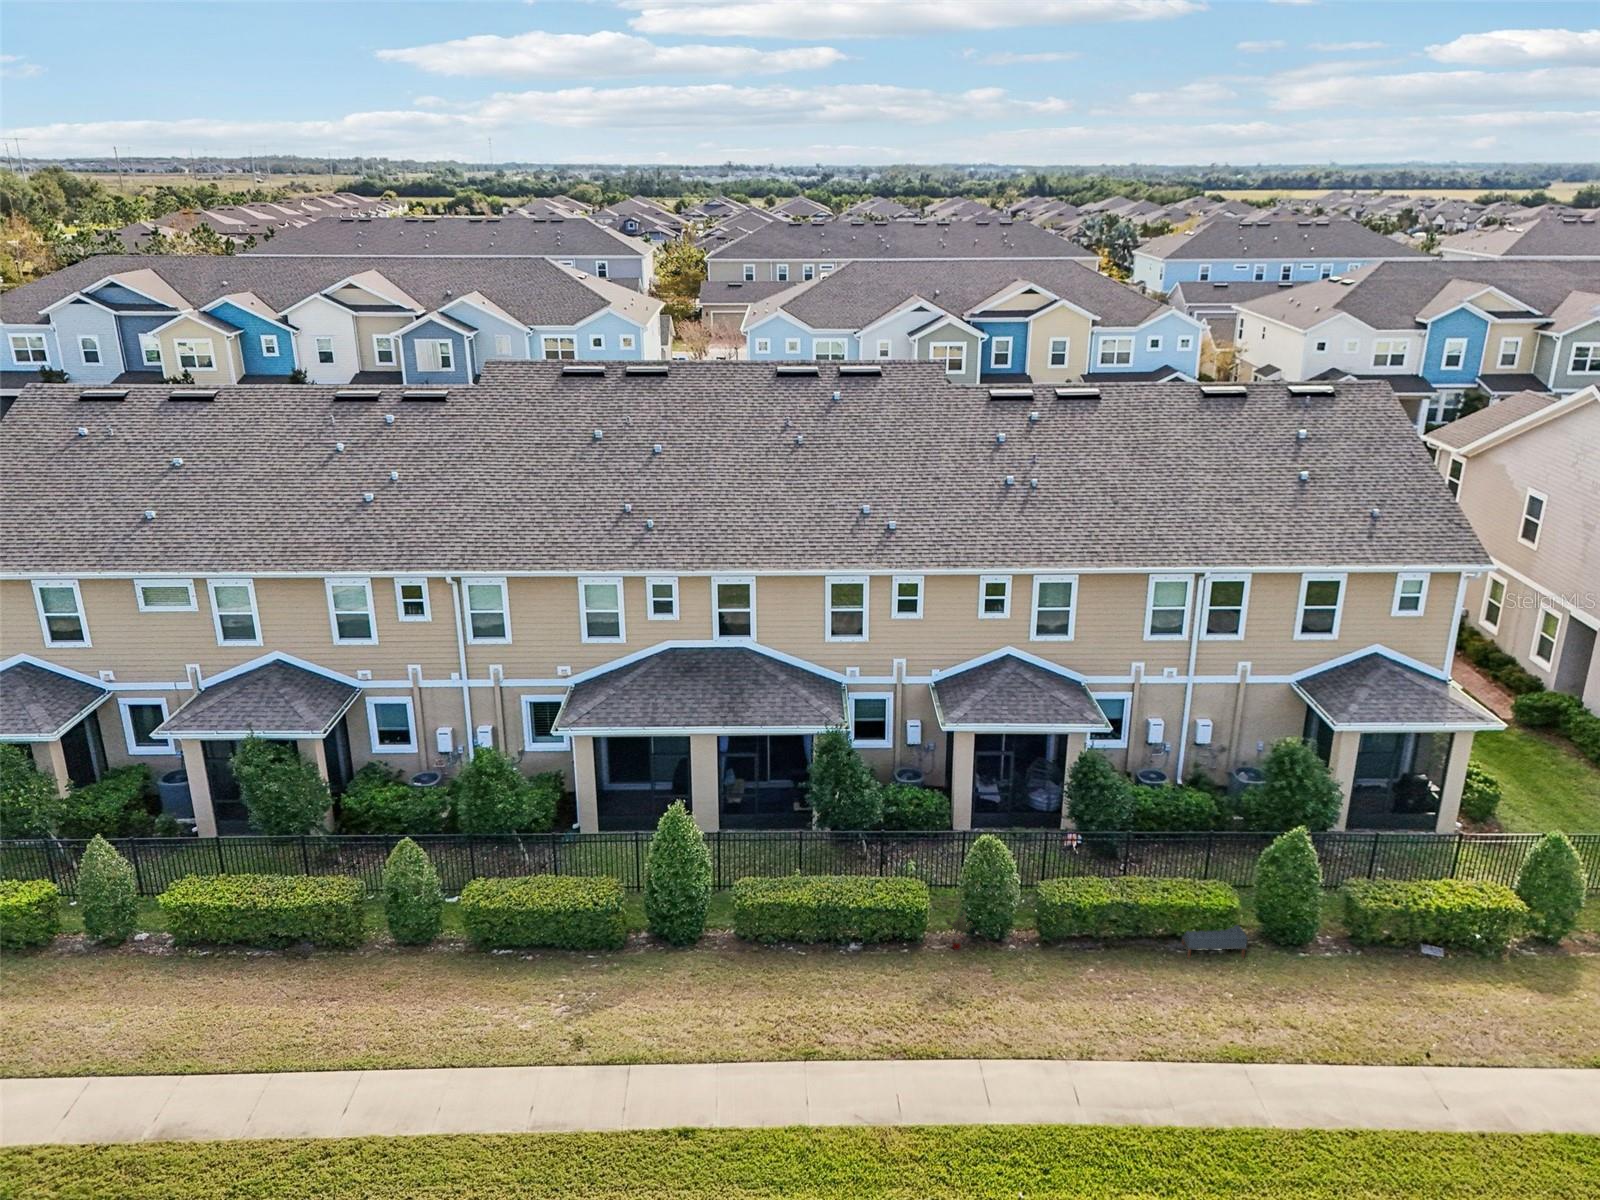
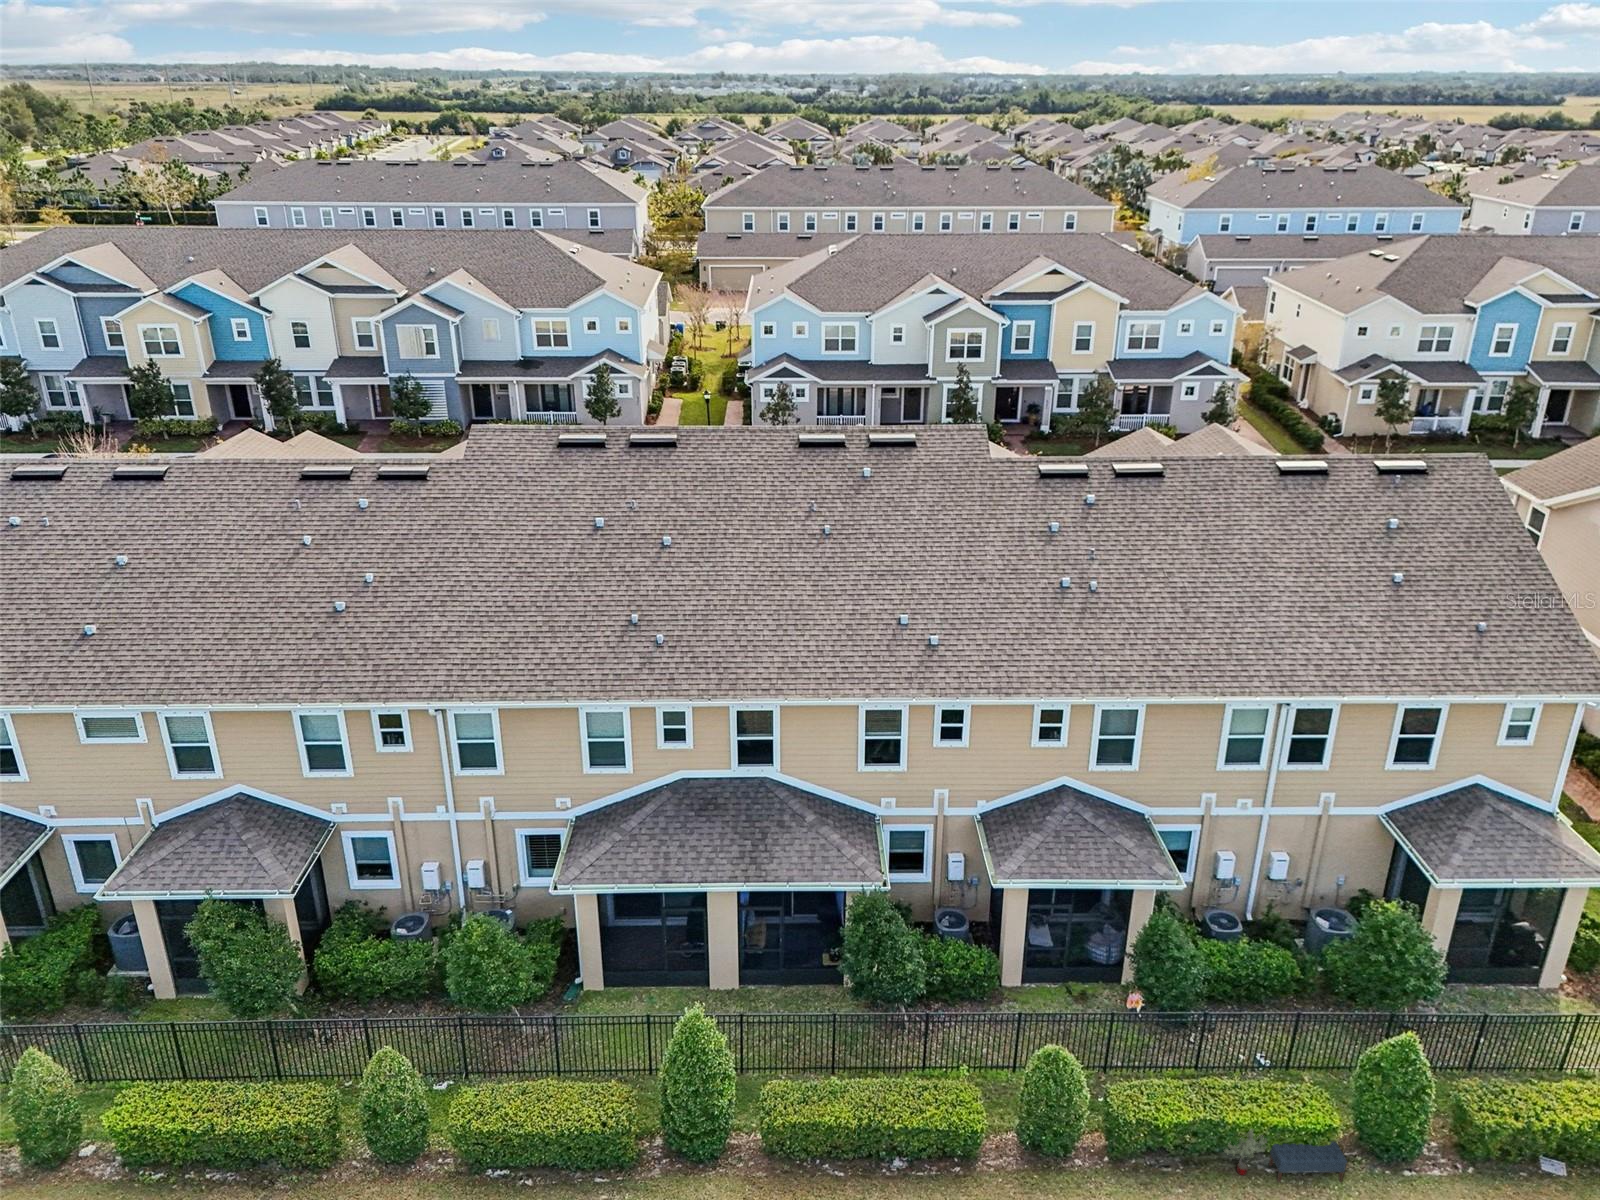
potted tree: present [946,912,972,950] -> present [1224,1129,1267,1175]

